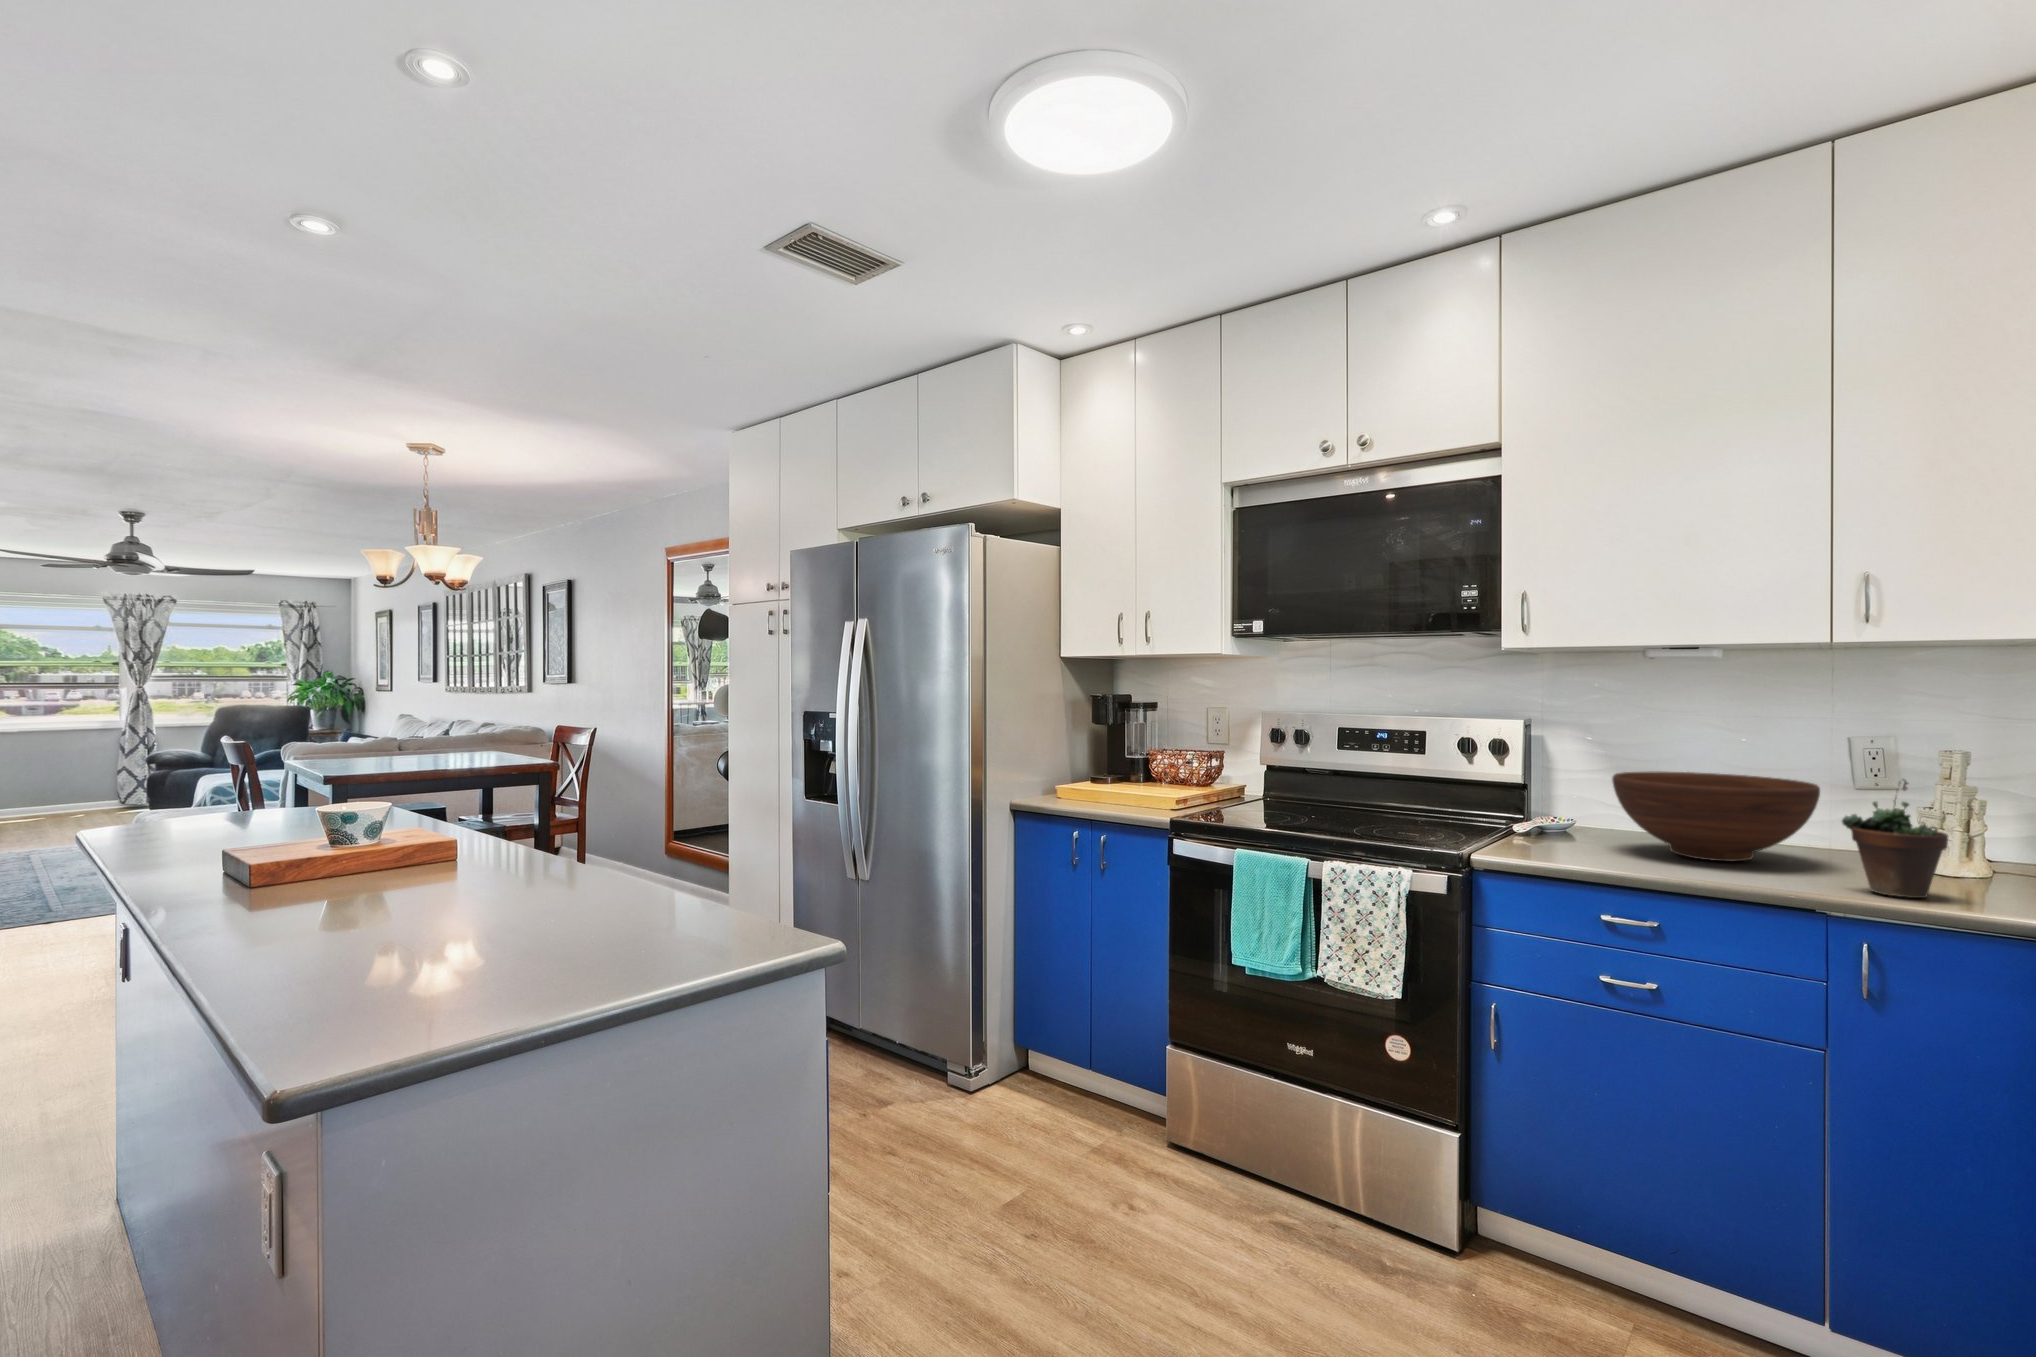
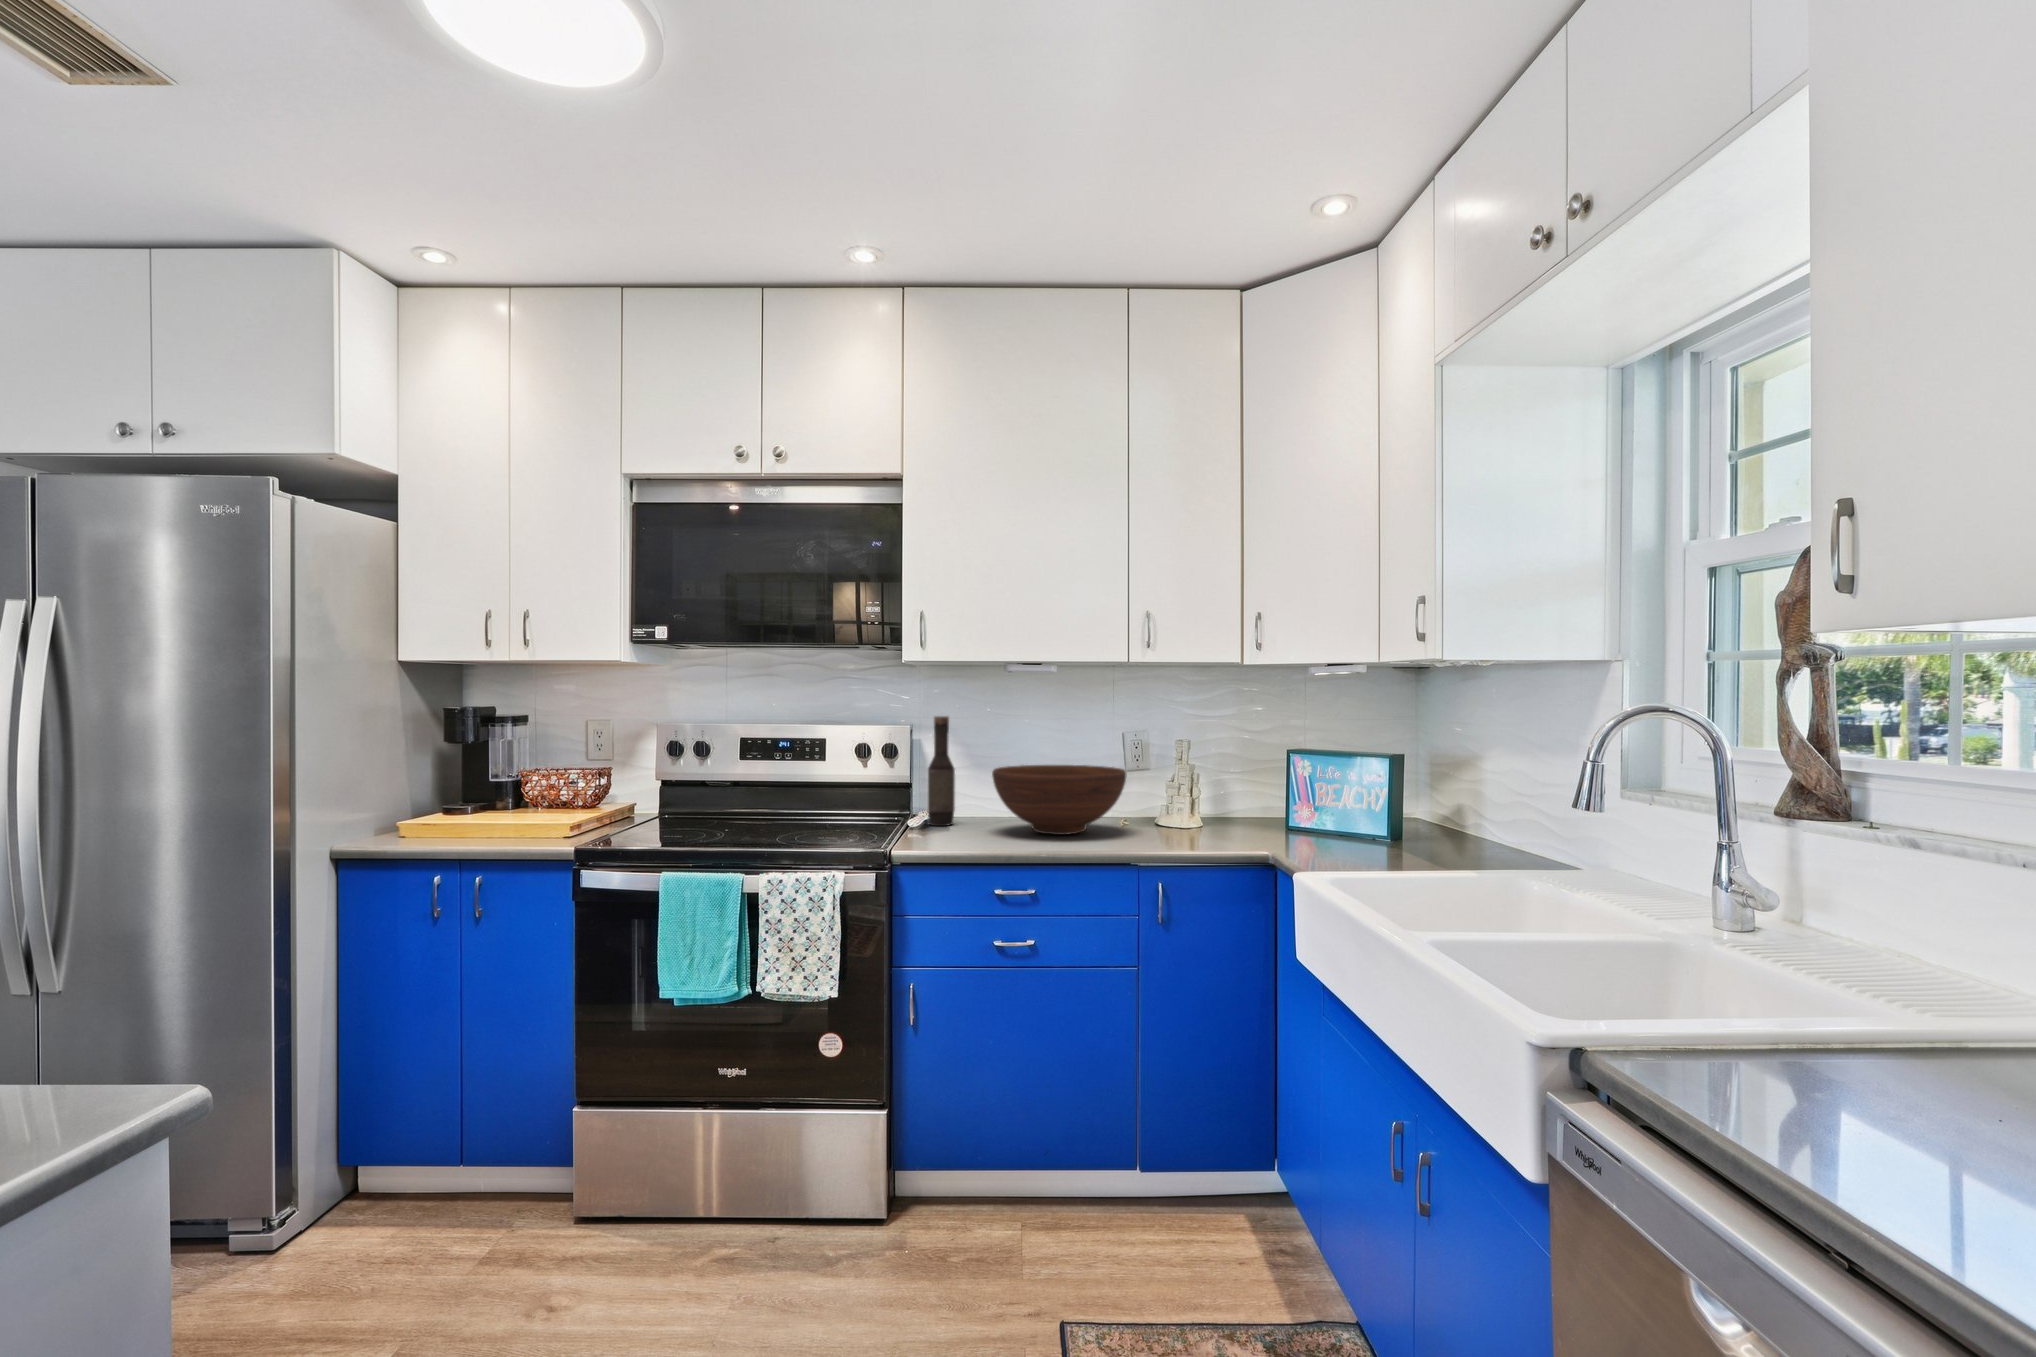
bottle: none [1540,710,1575,835] -> present [928,716,955,826]
succulent plant: present [1842,780,1948,898] -> none [1150,761,1207,847]

